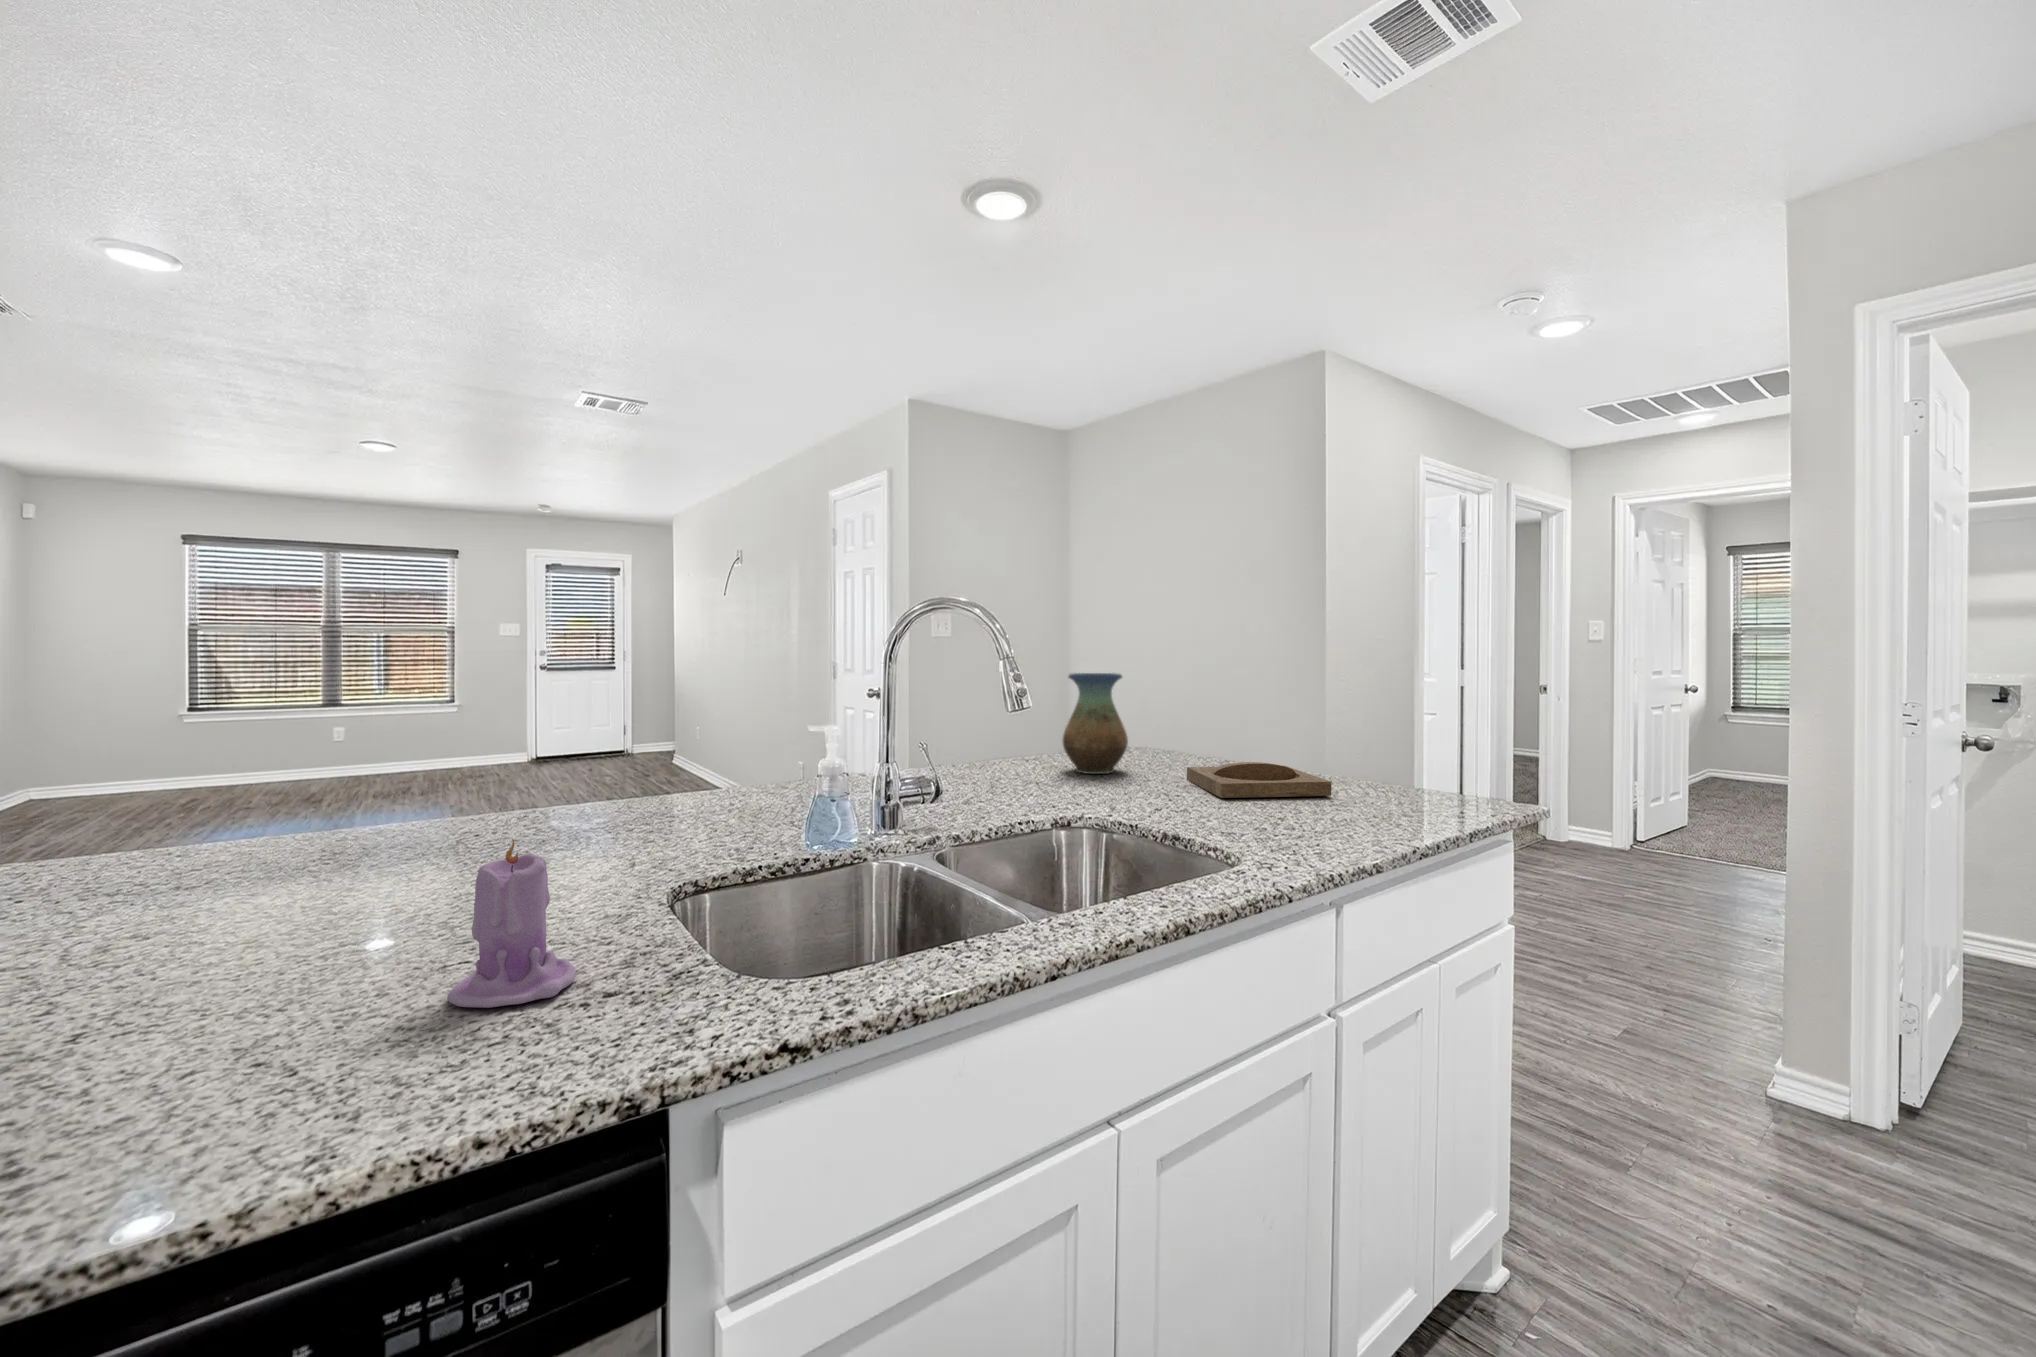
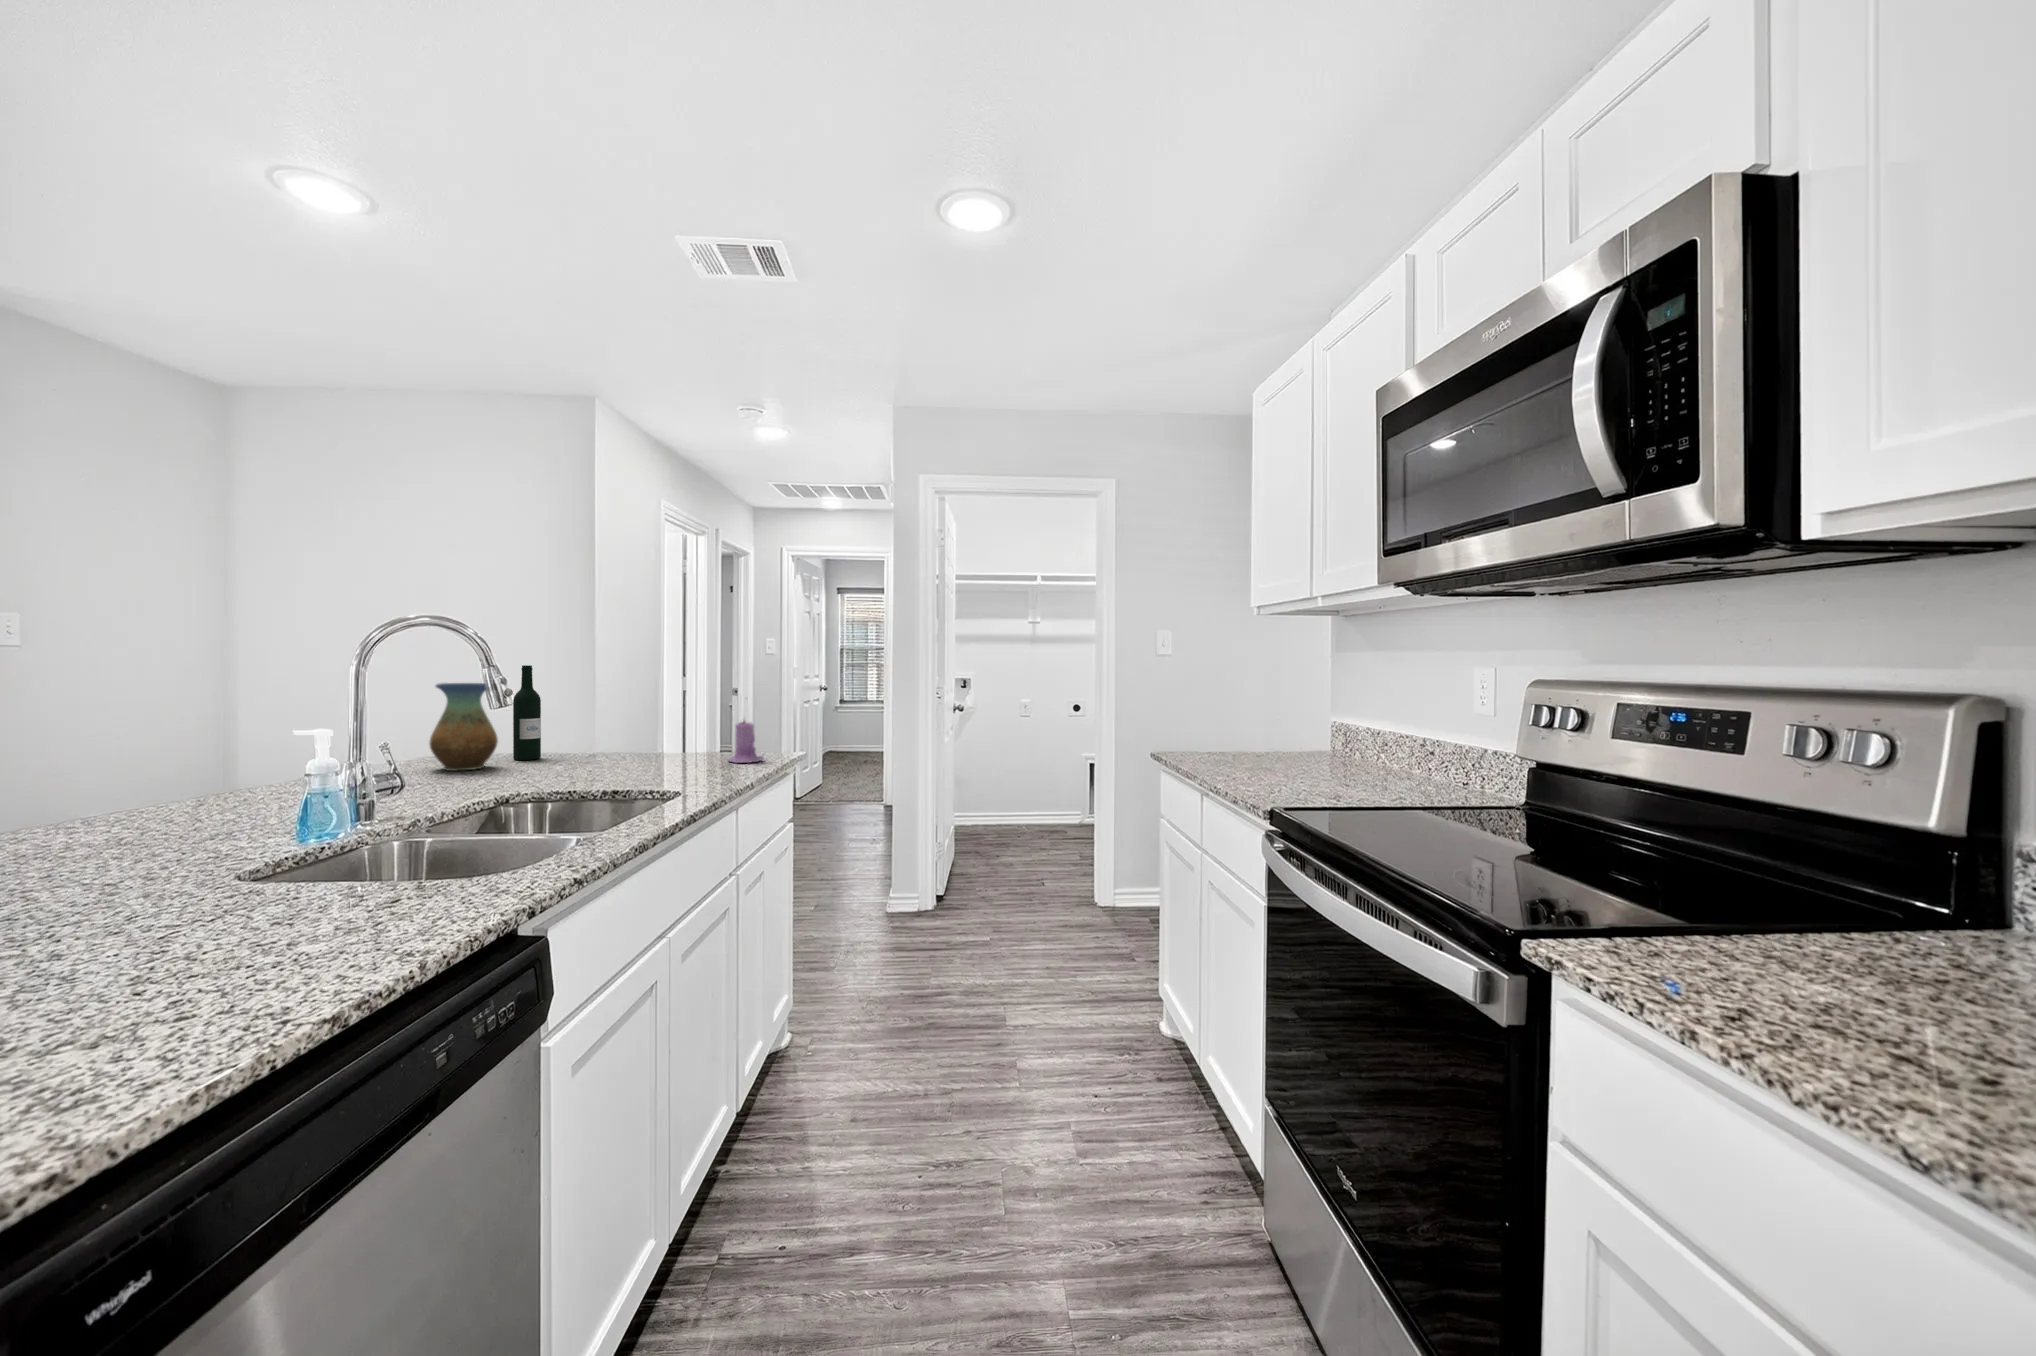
wine bottle: none [1157,654,1186,767] -> present [513,665,541,760]
tray: present [1187,762,1332,798] -> none [558,747,679,772]
candle: present [447,839,576,1008] -> present [728,720,764,763]

